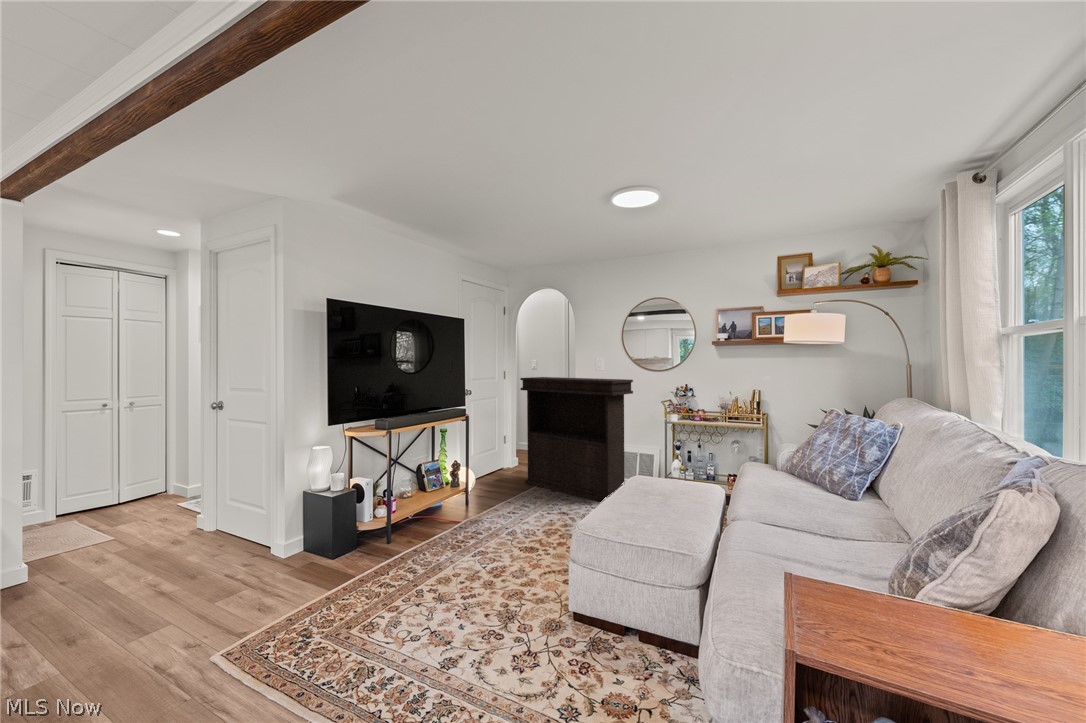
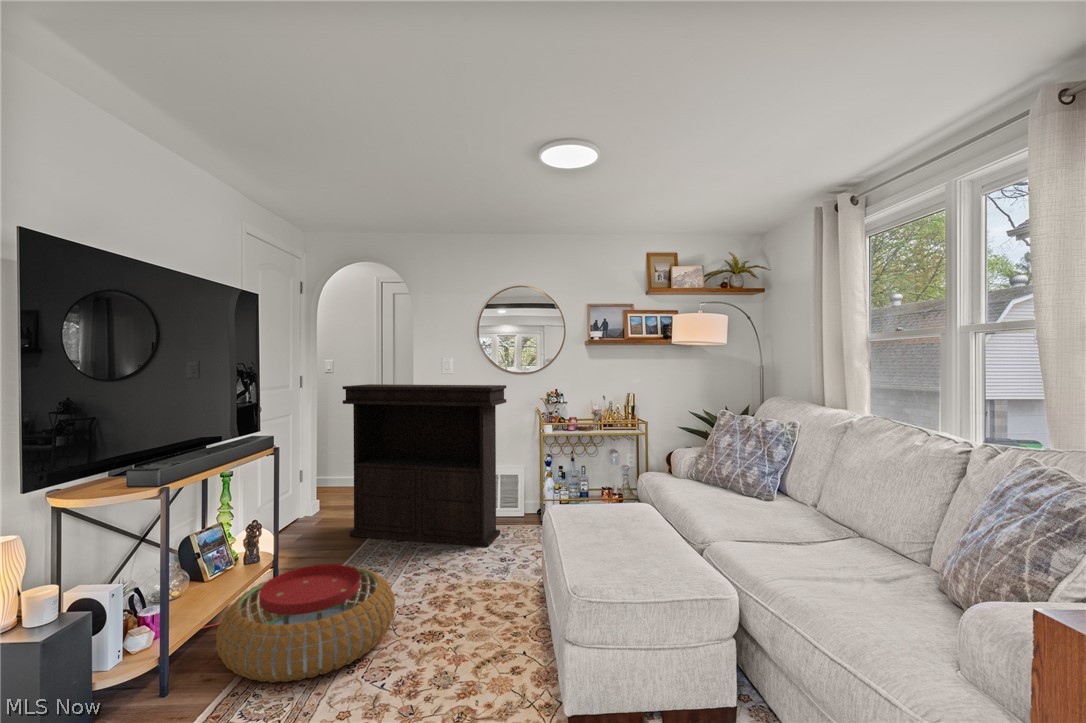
pouf: none [414,491,516,554] -> present [216,564,395,683]

